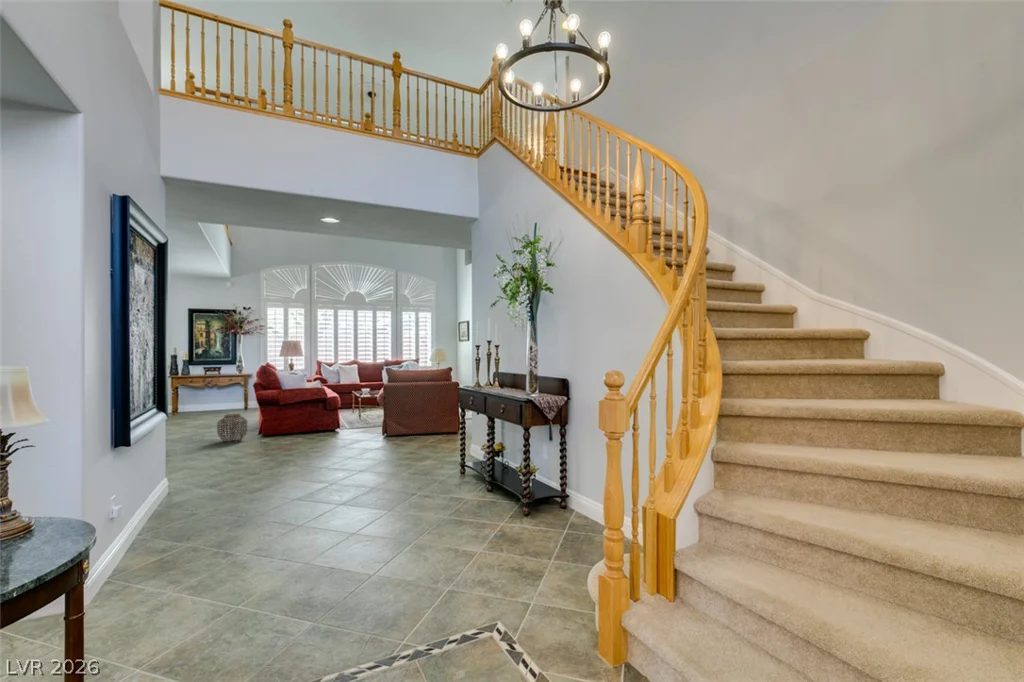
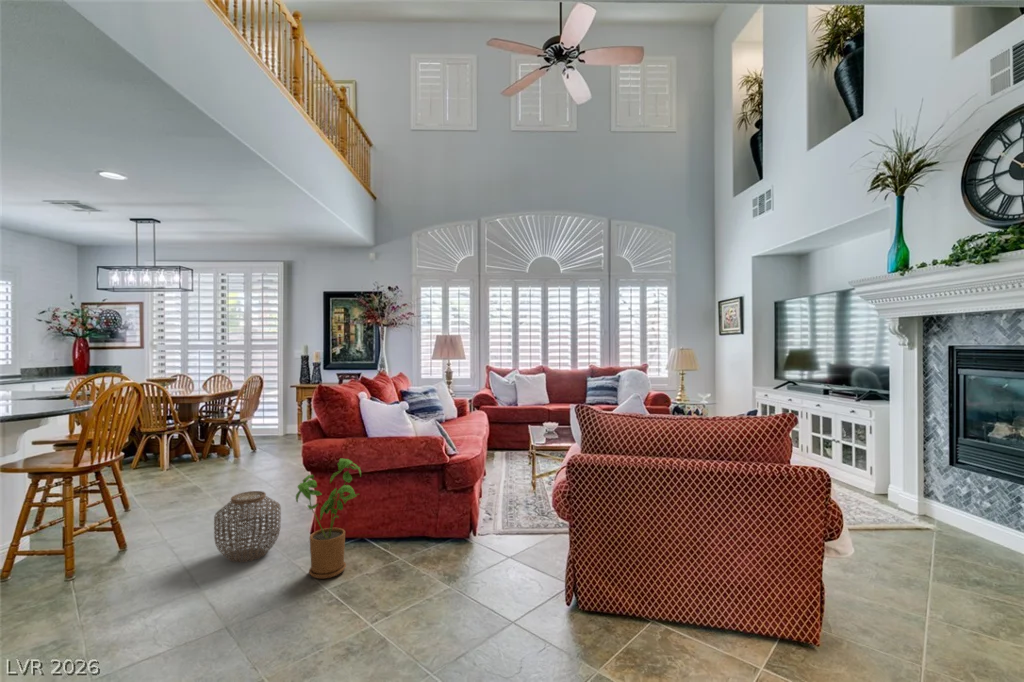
house plant: none [263,395,294,441] -> present [296,459,361,579]

